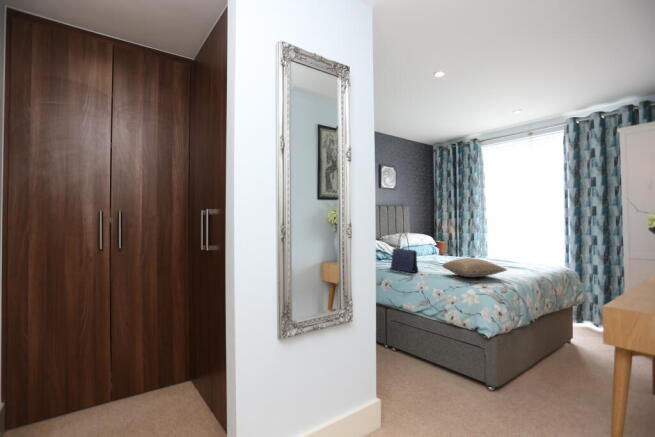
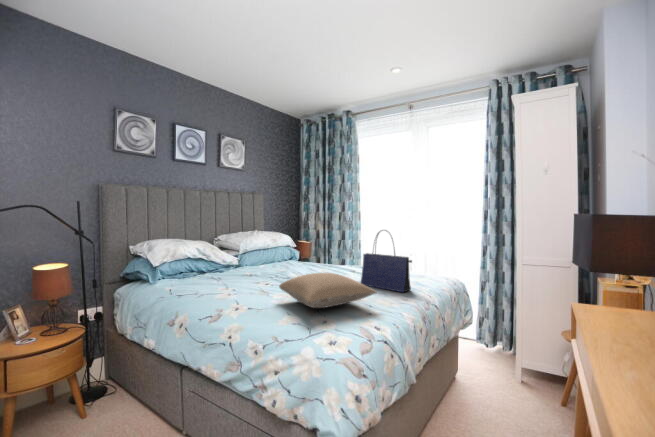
tote bag: present [391,234,418,272] -> present [361,230,412,292]

